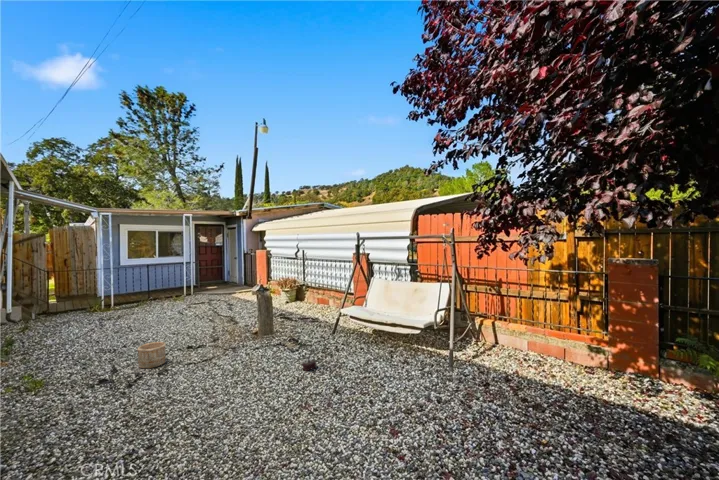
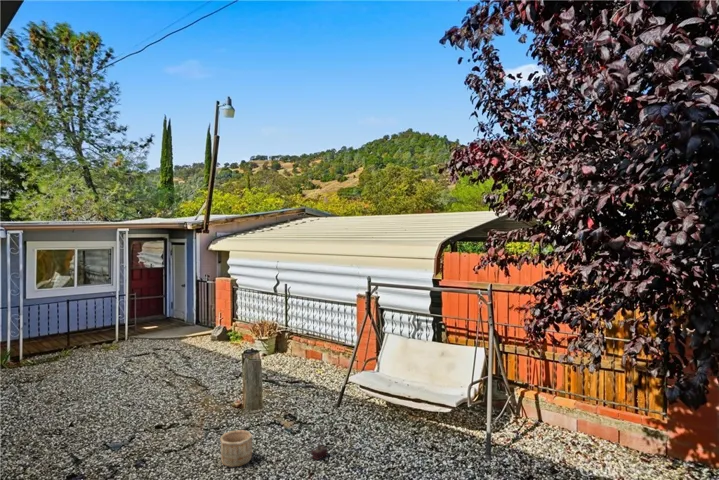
wooden bucket: present [137,342,166,368] -> present [220,430,253,467]

